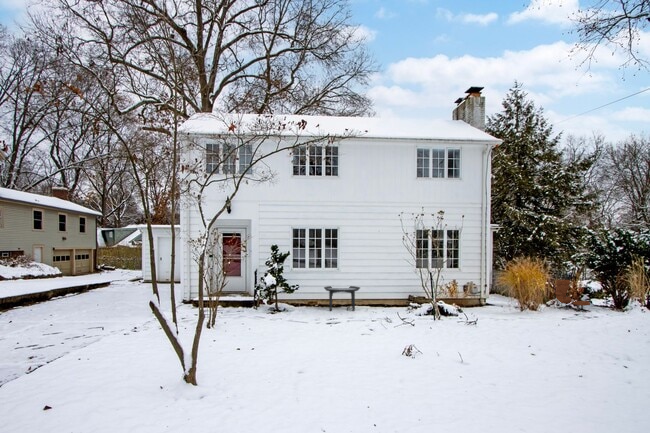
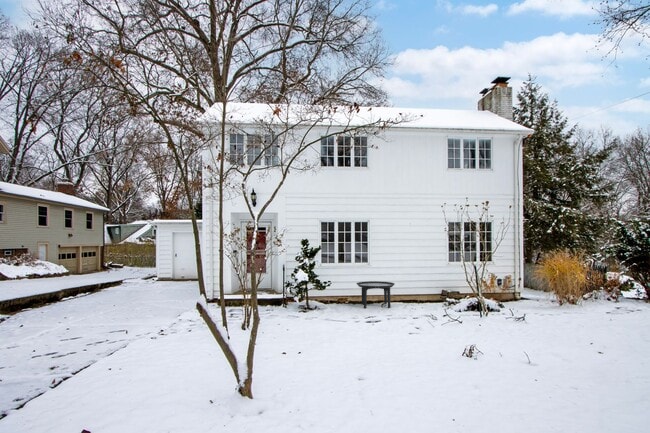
lounge chair: present [555,280,590,312] -> none [593,273,634,307]

